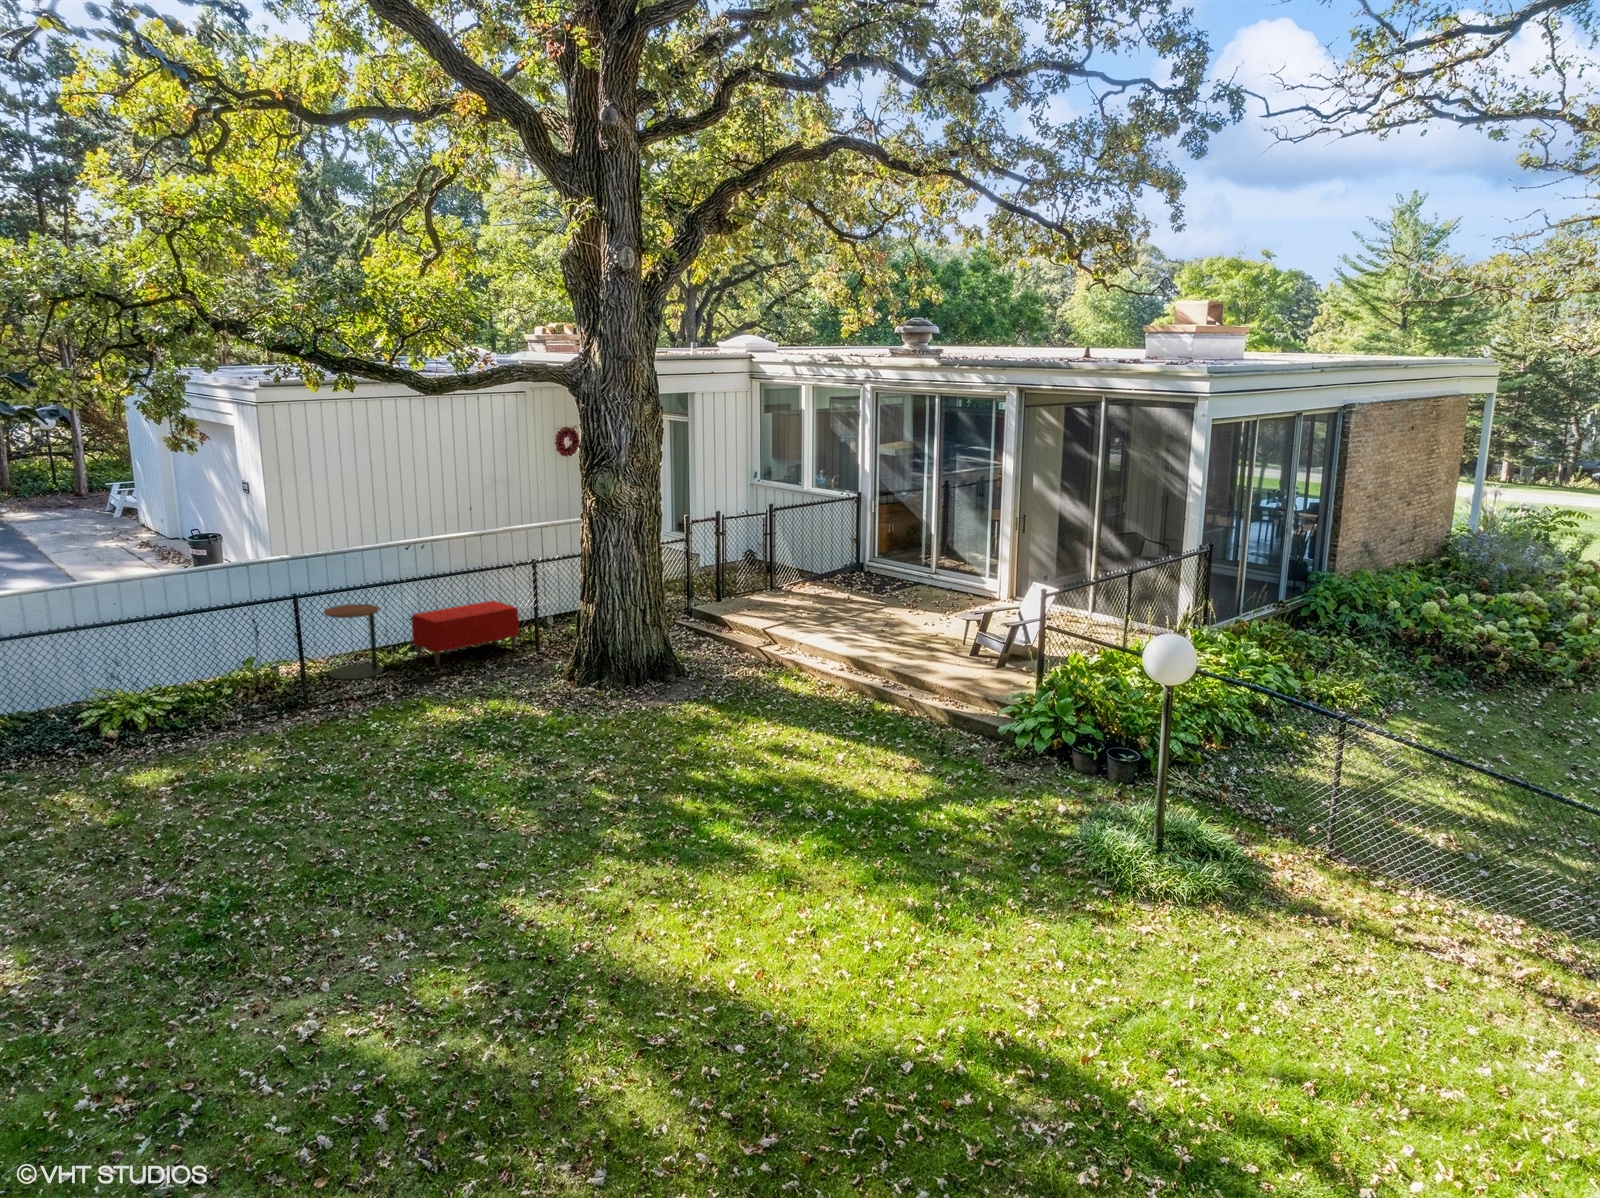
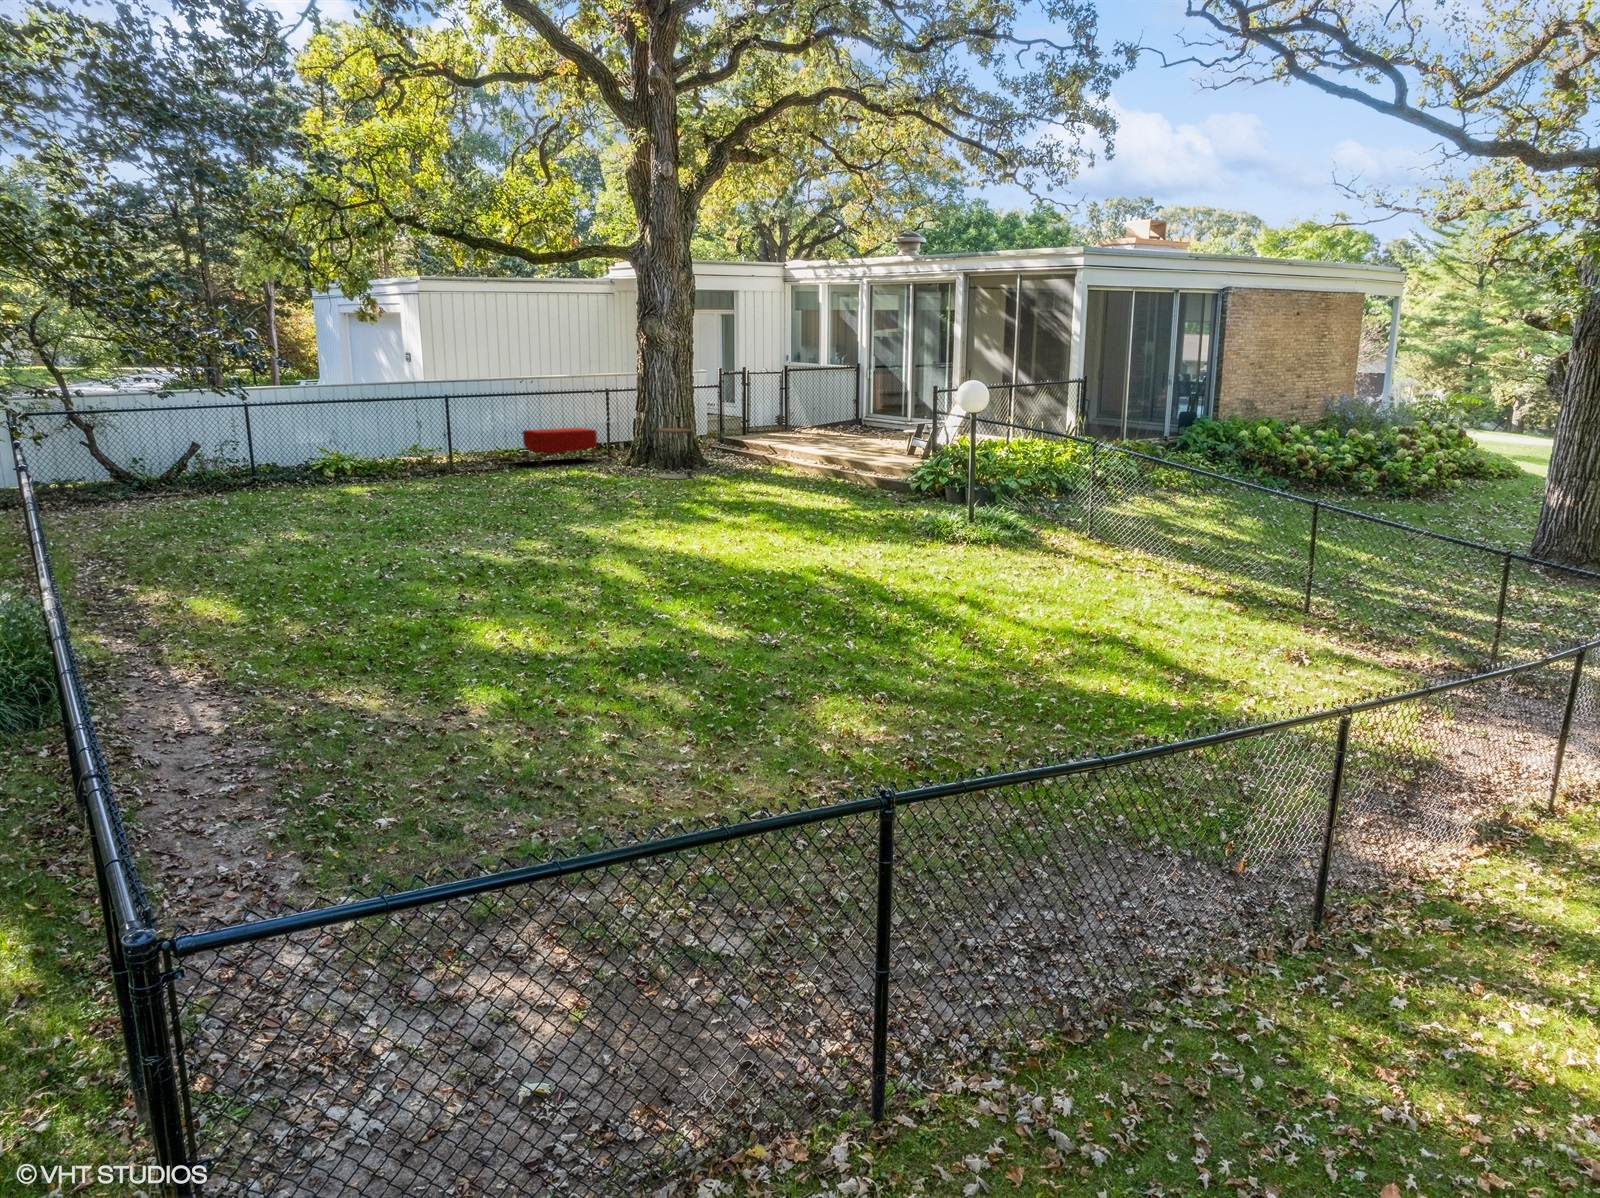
side table: present [324,604,383,680] -> present [657,428,693,480]

